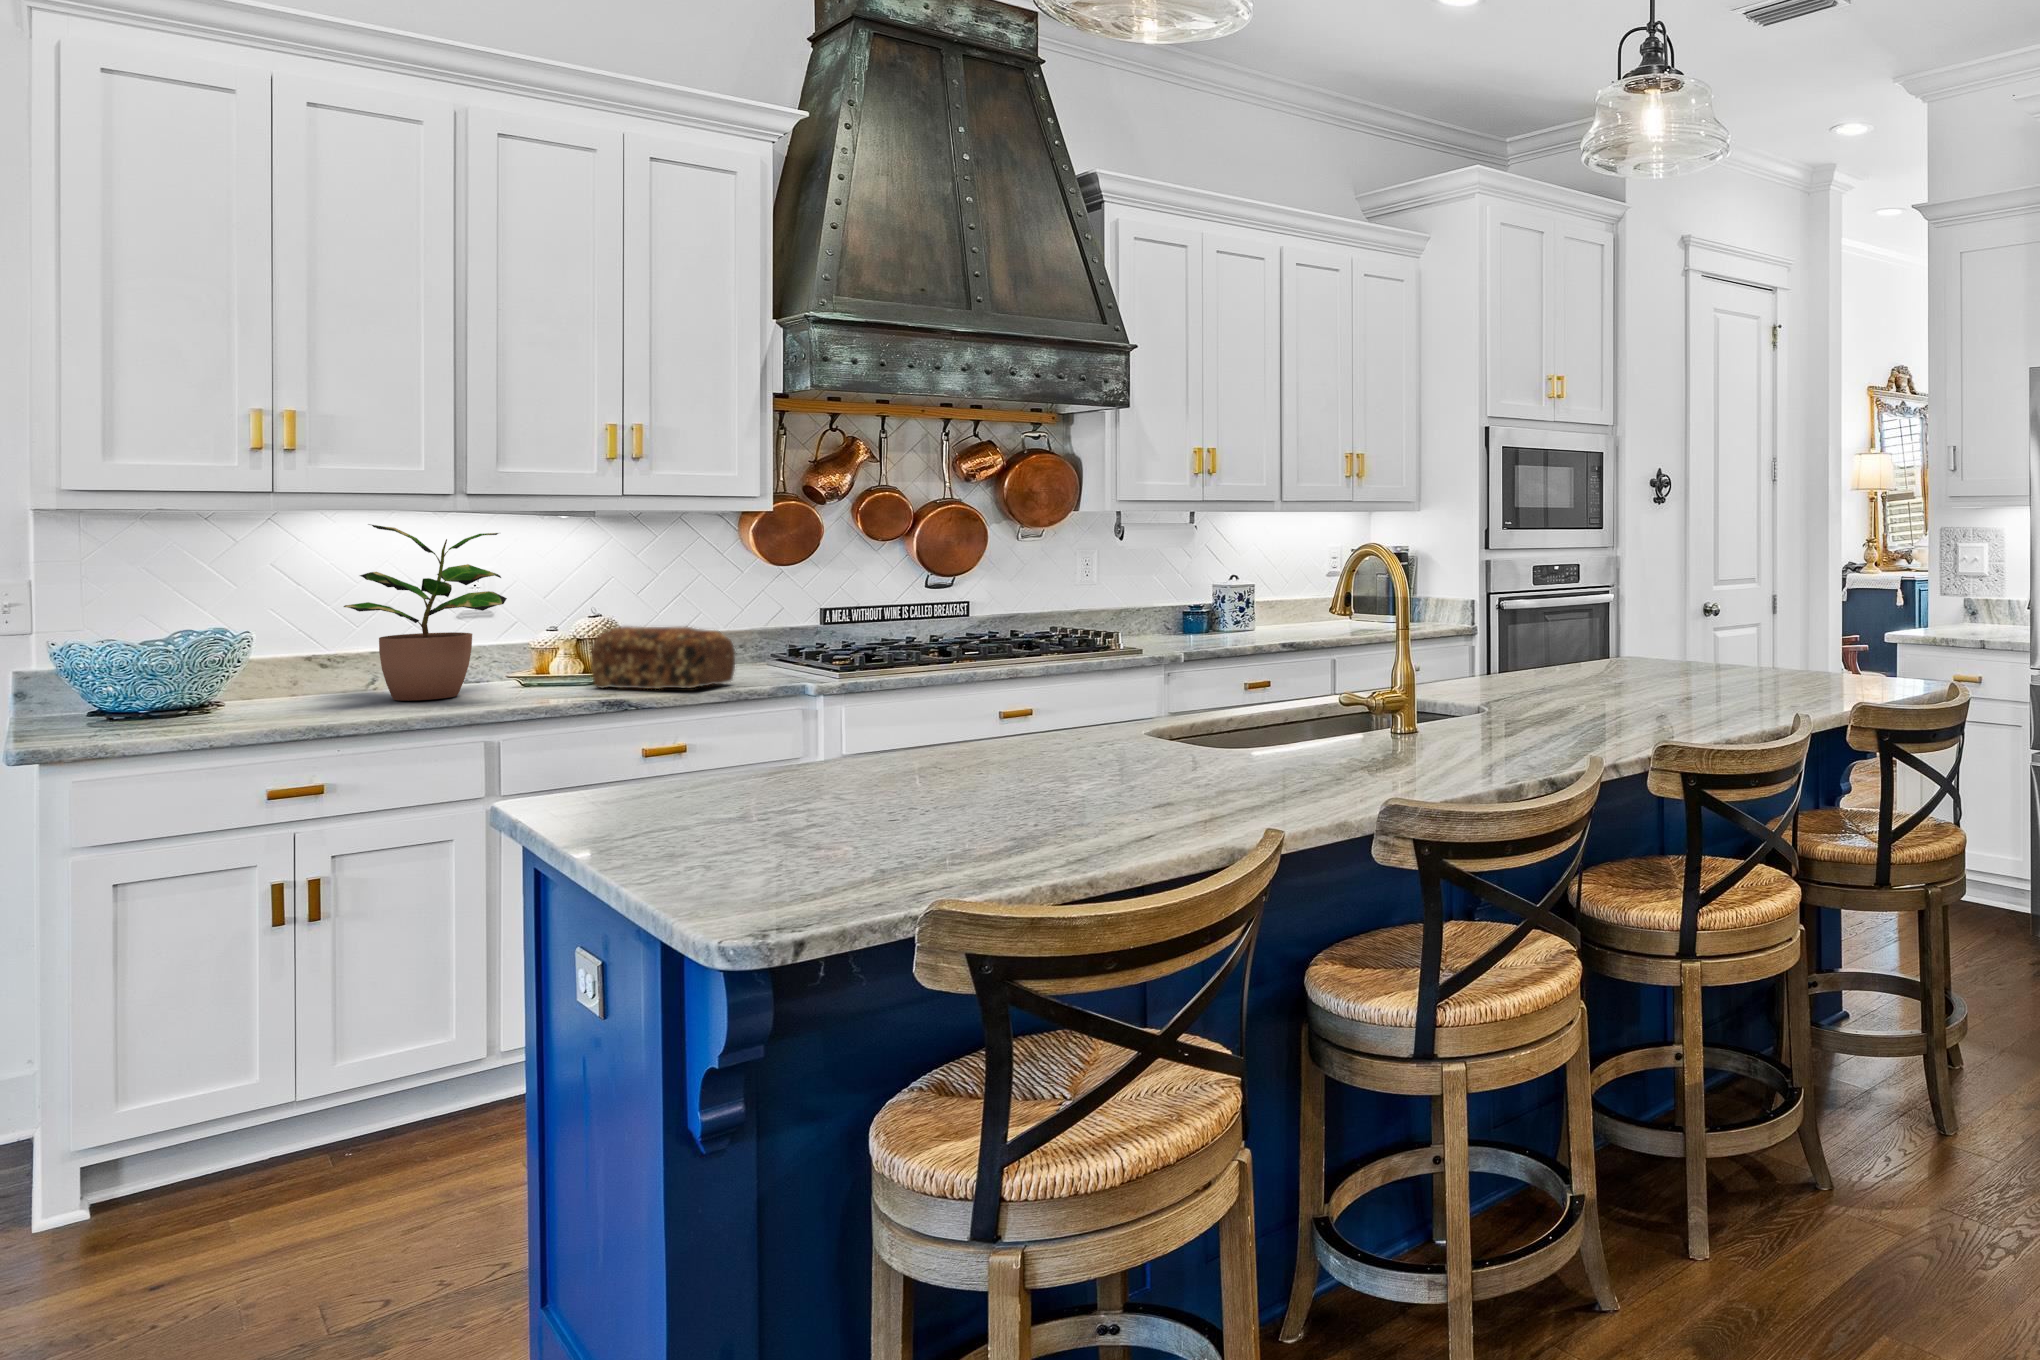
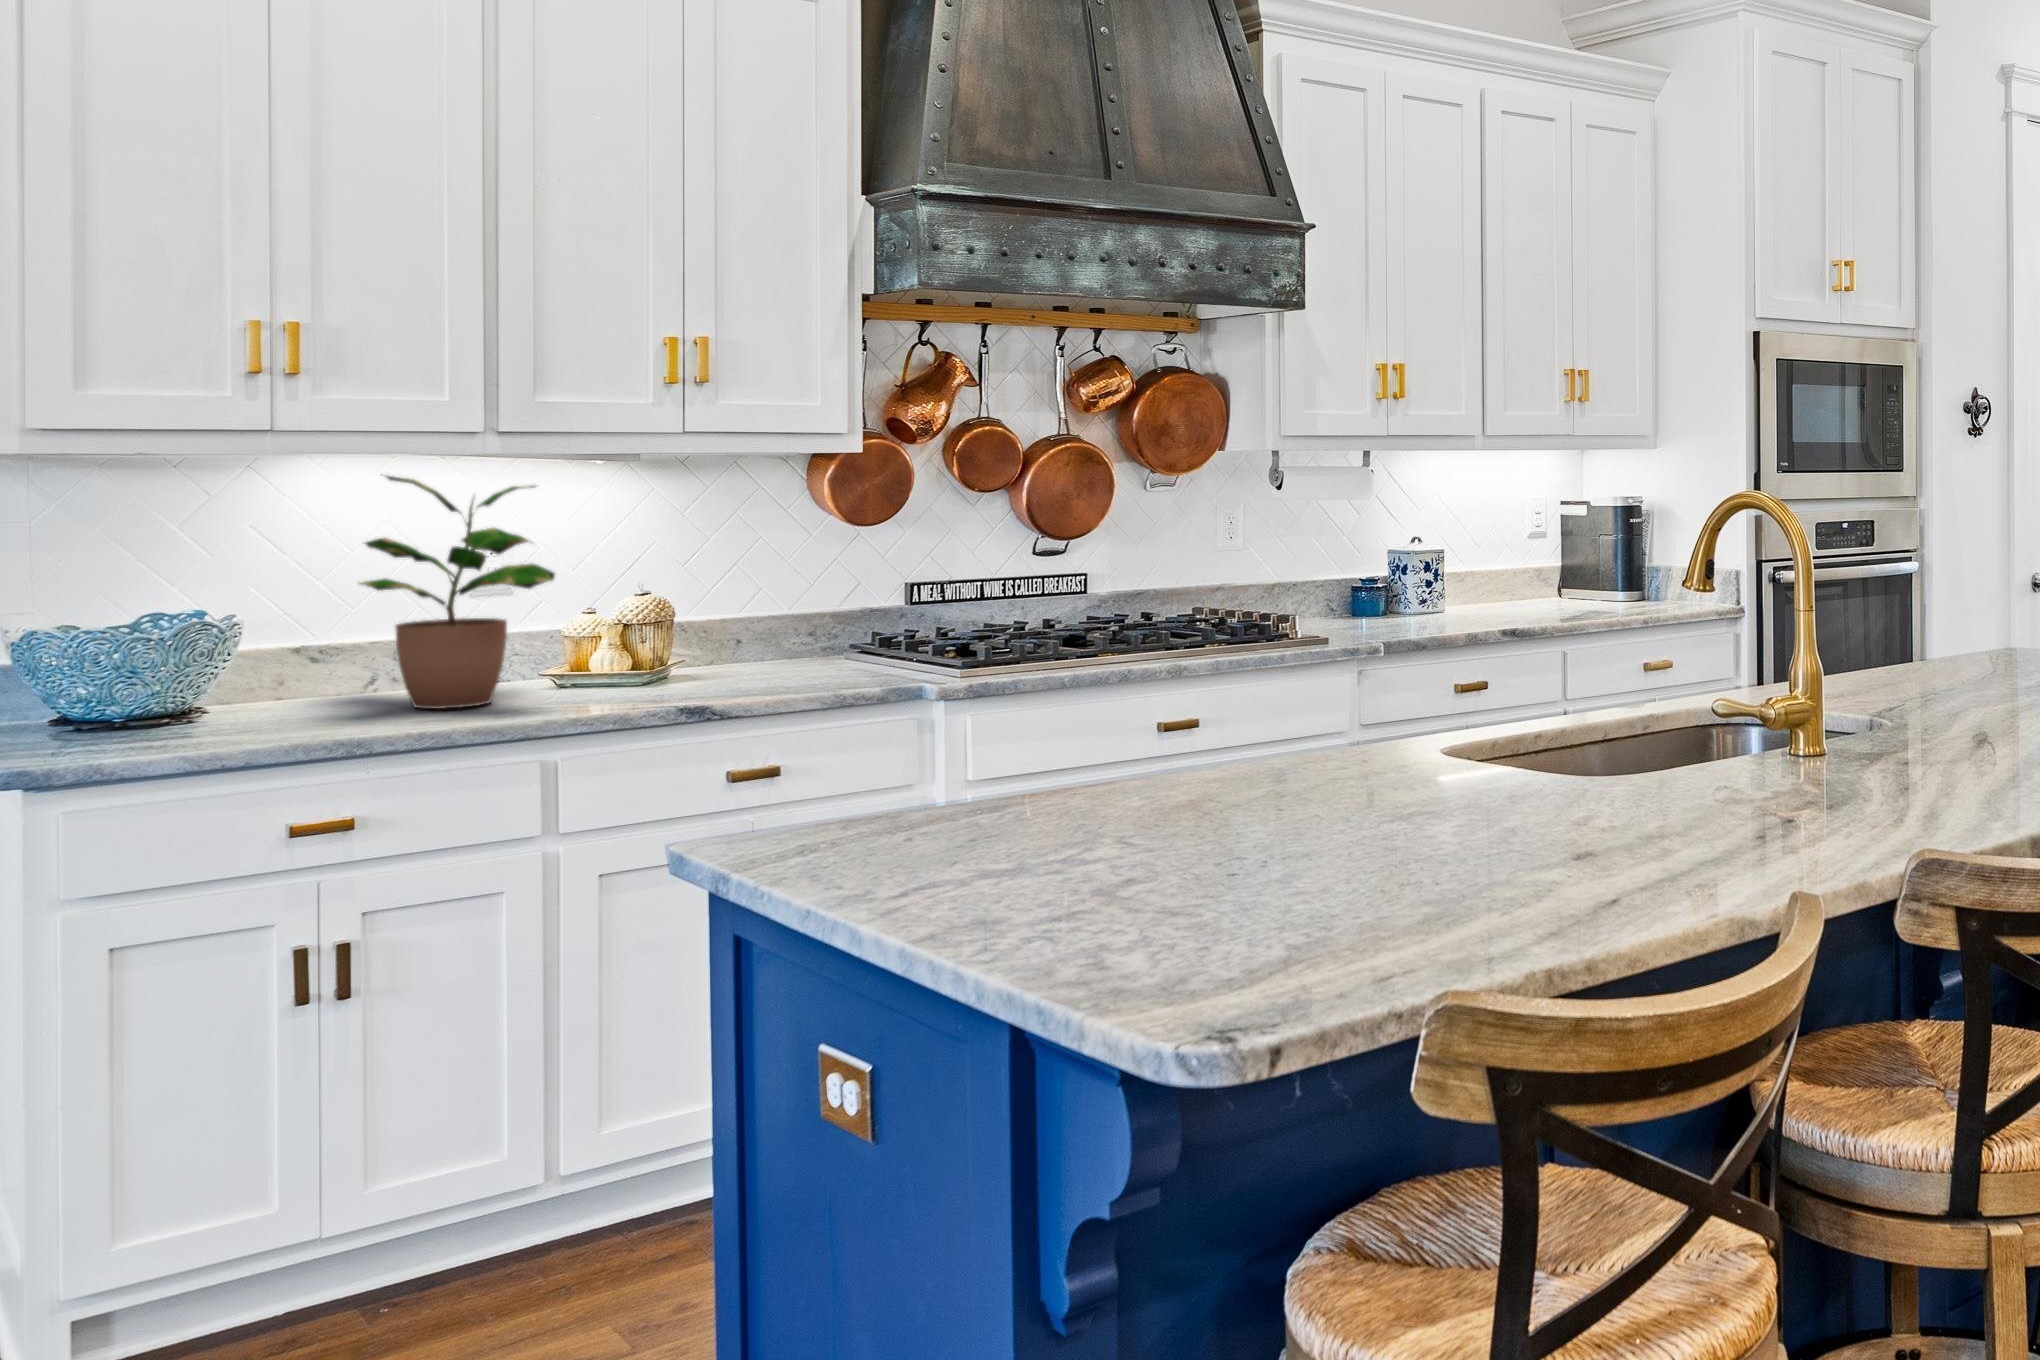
bread loaf: present [590,626,735,689] -> none [652,610,833,694]

